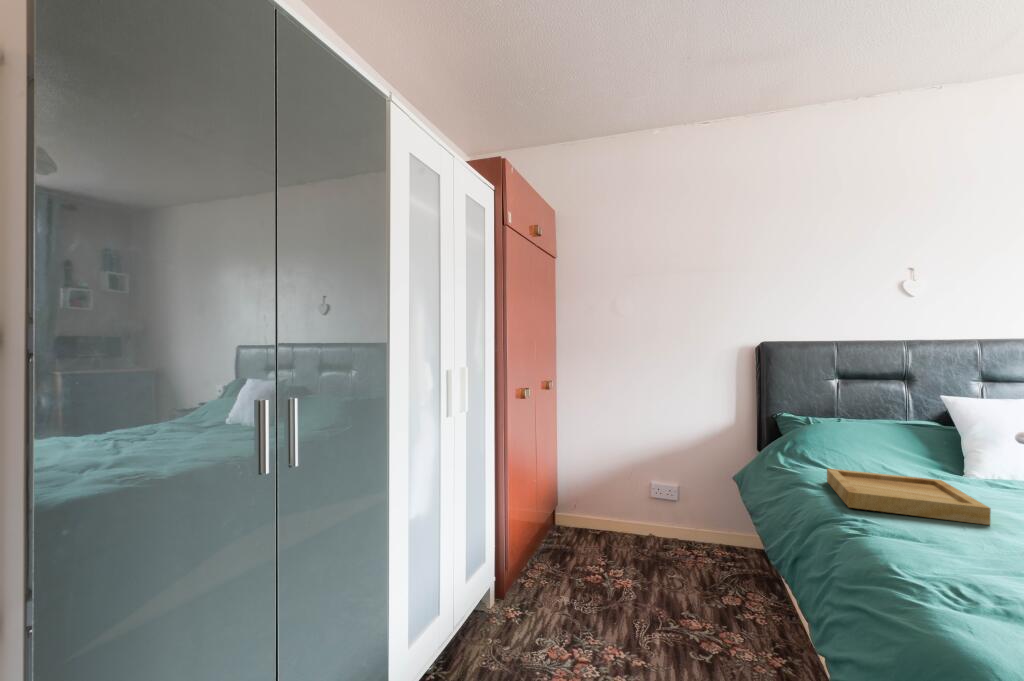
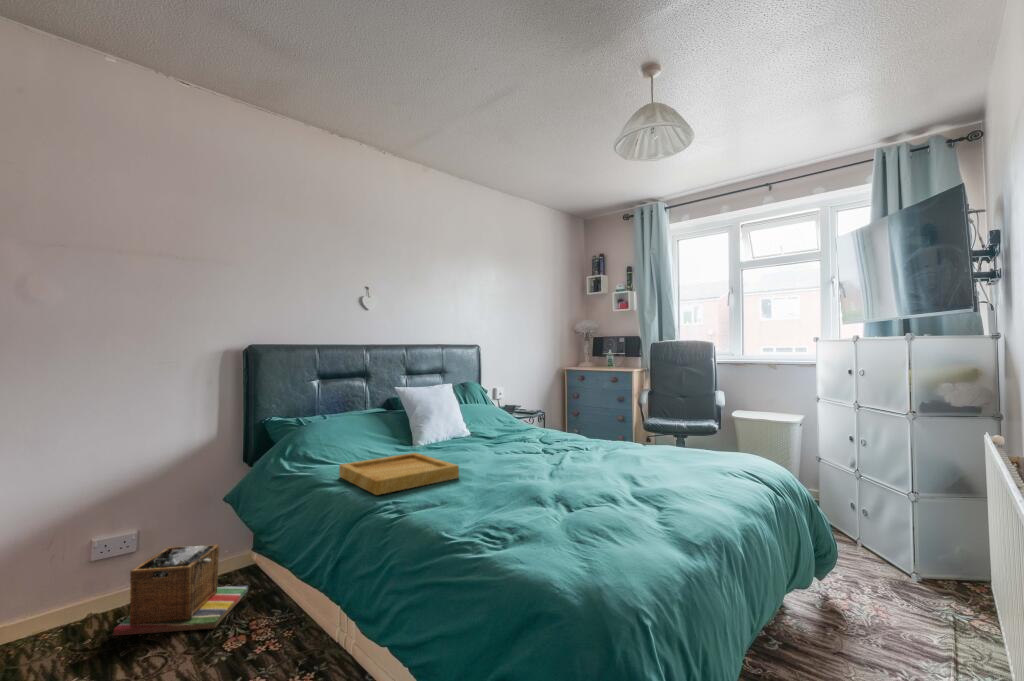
laundry basket: none [659,504,758,582] -> present [114,545,248,636]

